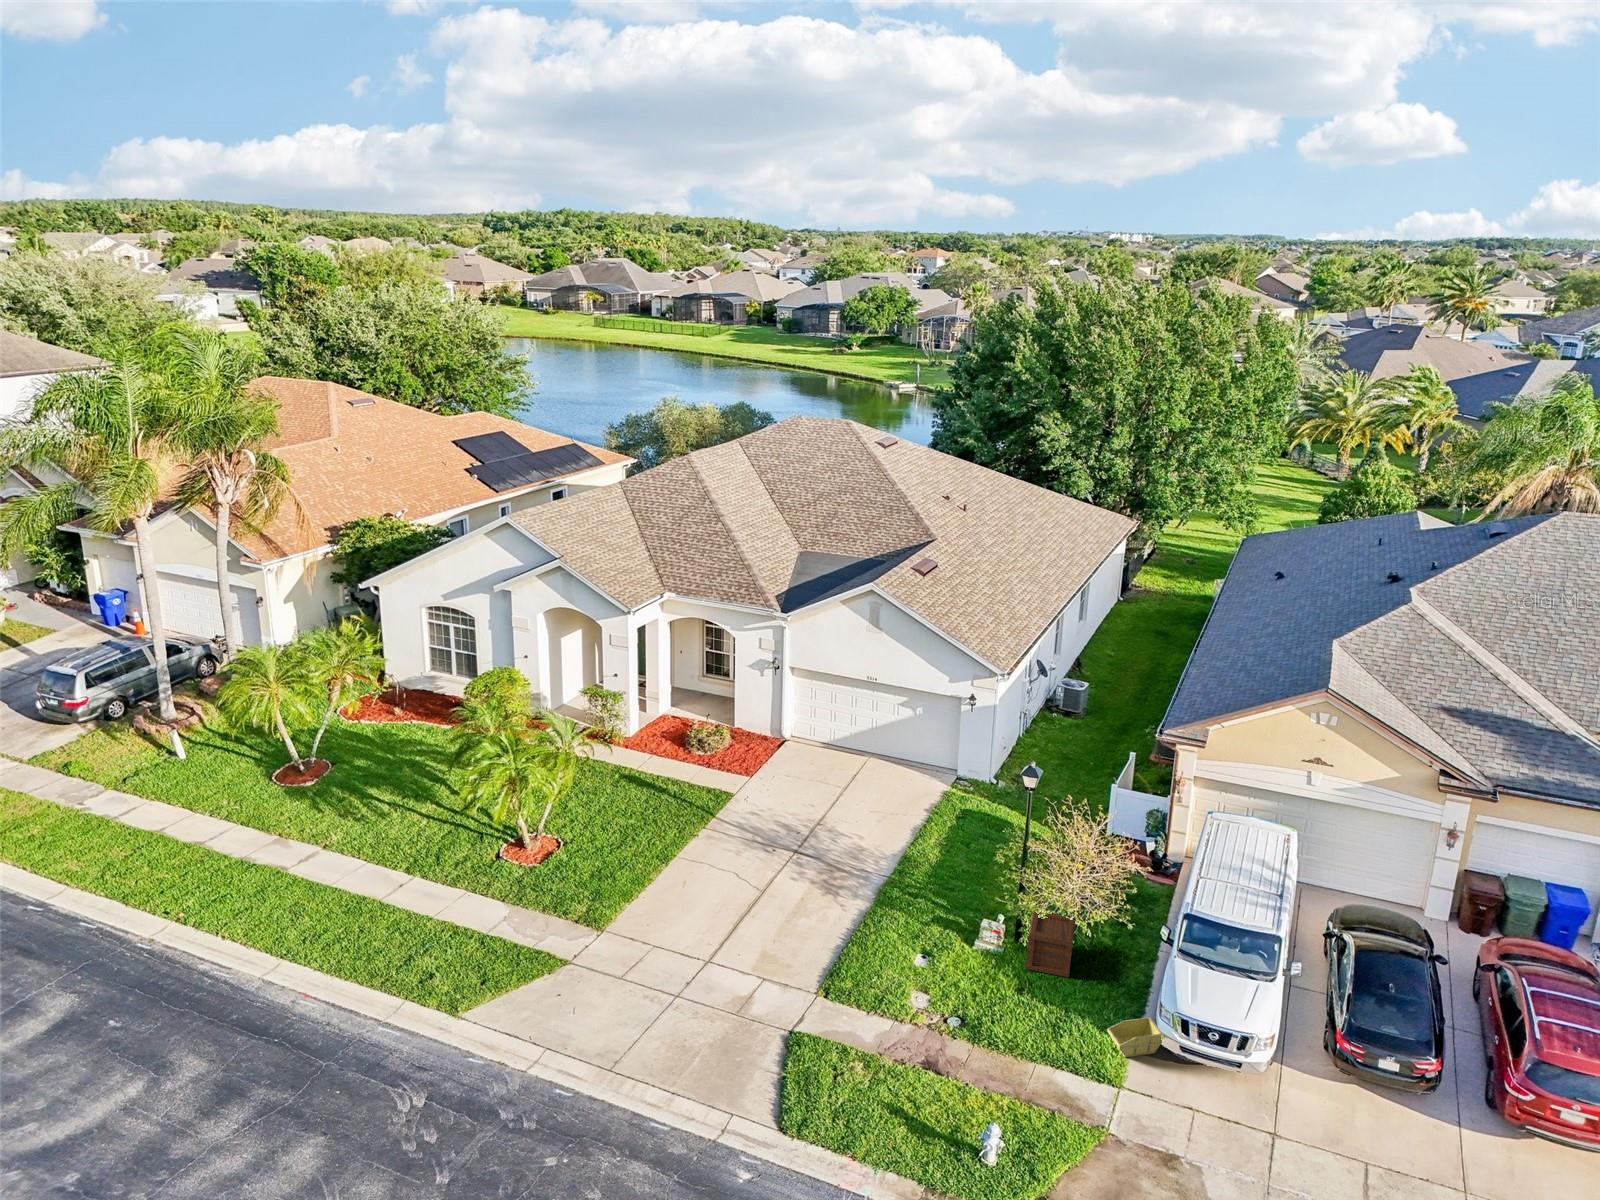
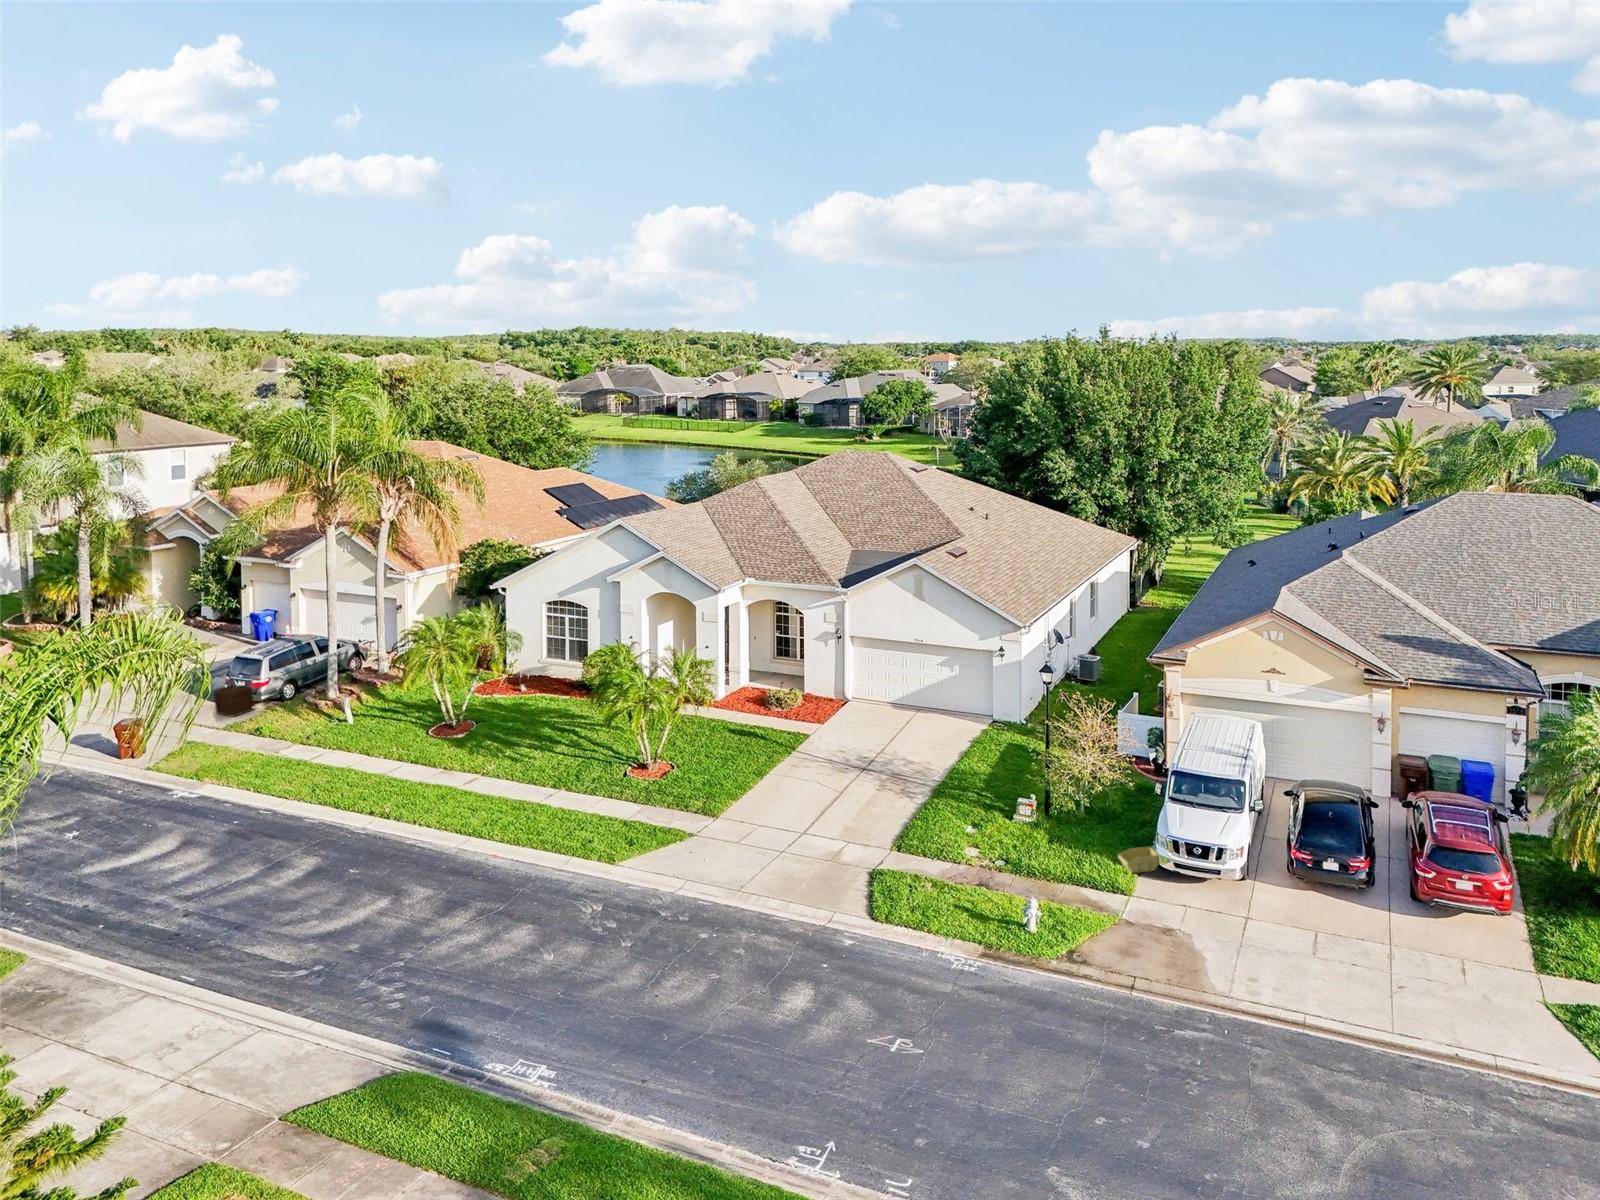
wooden crate: present [1026,911,1075,977] -> present [214,685,254,717]

